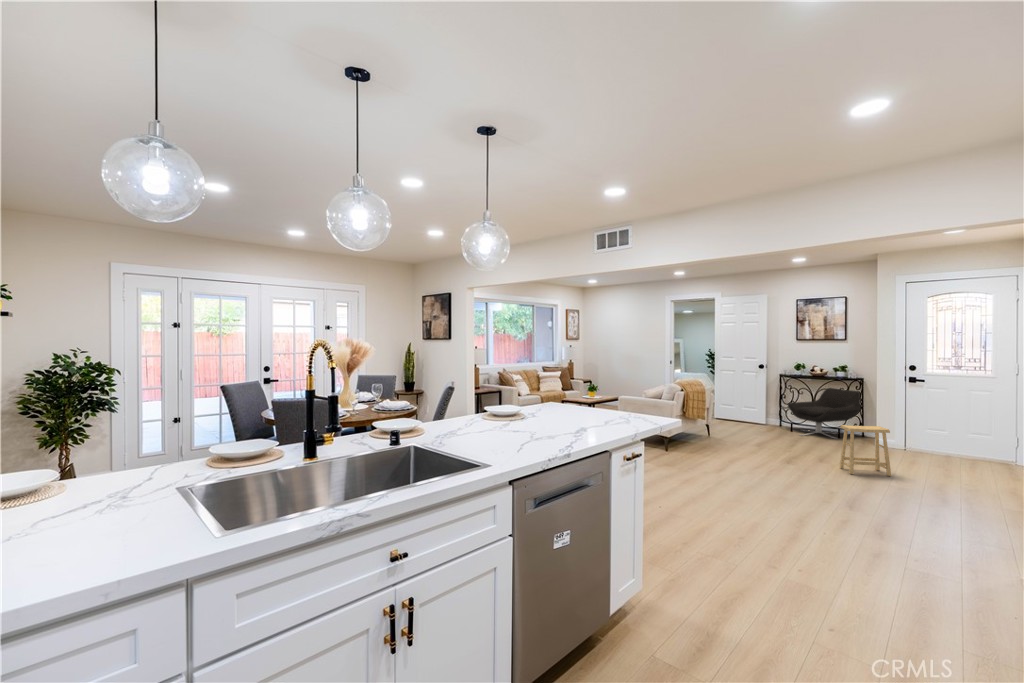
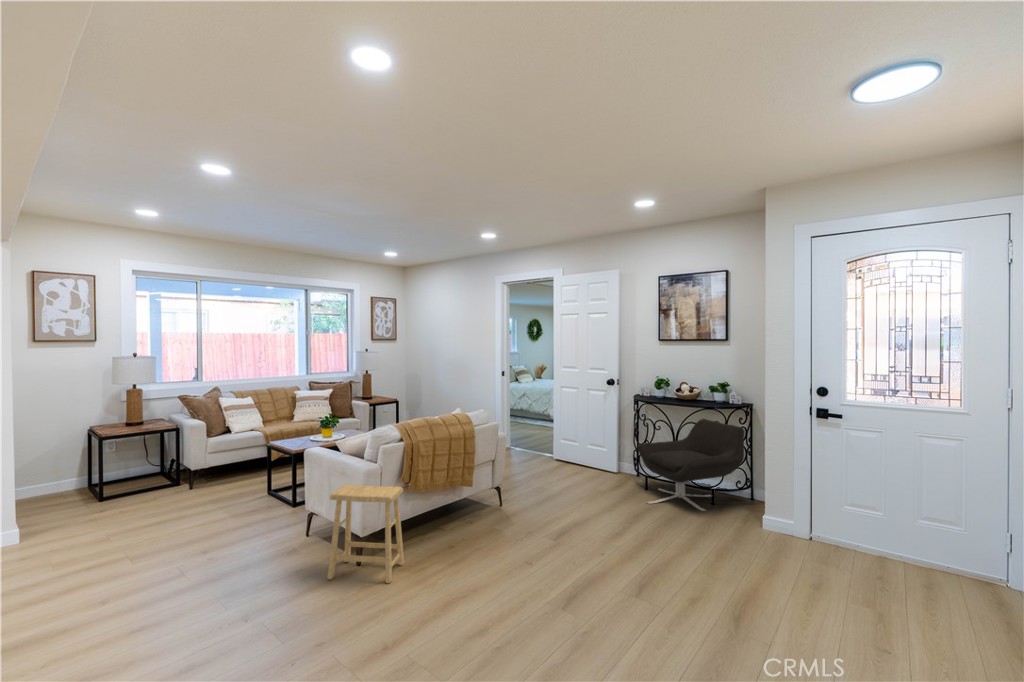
footstool: present [840,425,891,476] -> present [327,484,404,583]

